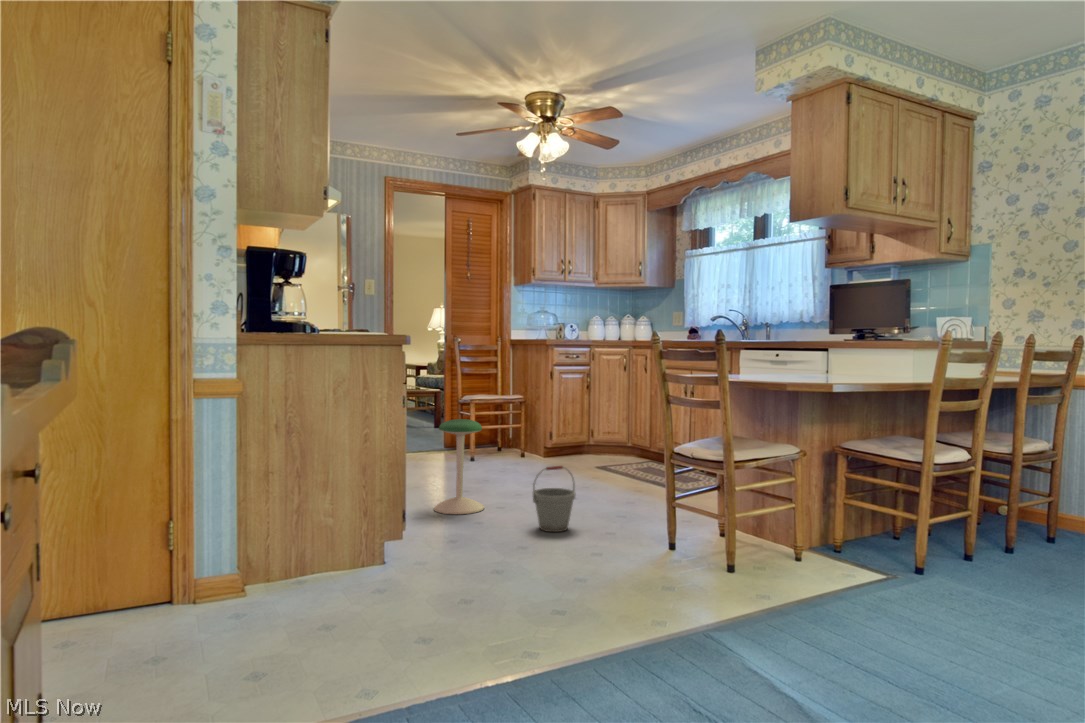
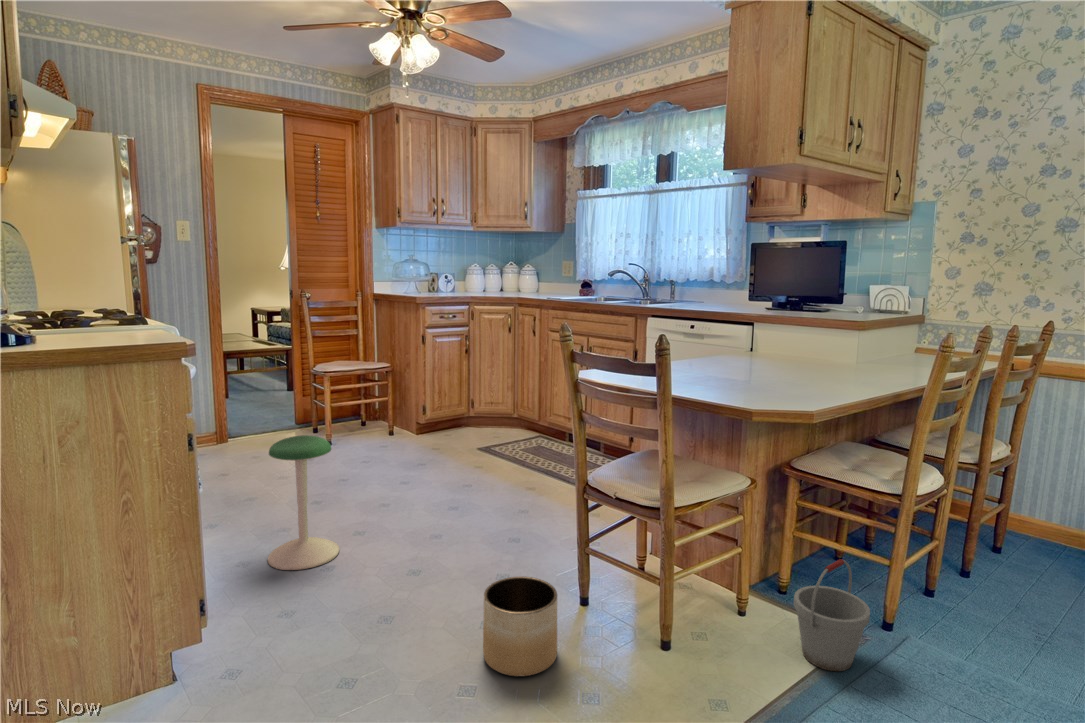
bucket: present [533,466,575,532] -> present [794,559,870,671]
planter: none [587,504,640,564] -> present [483,576,558,676]

